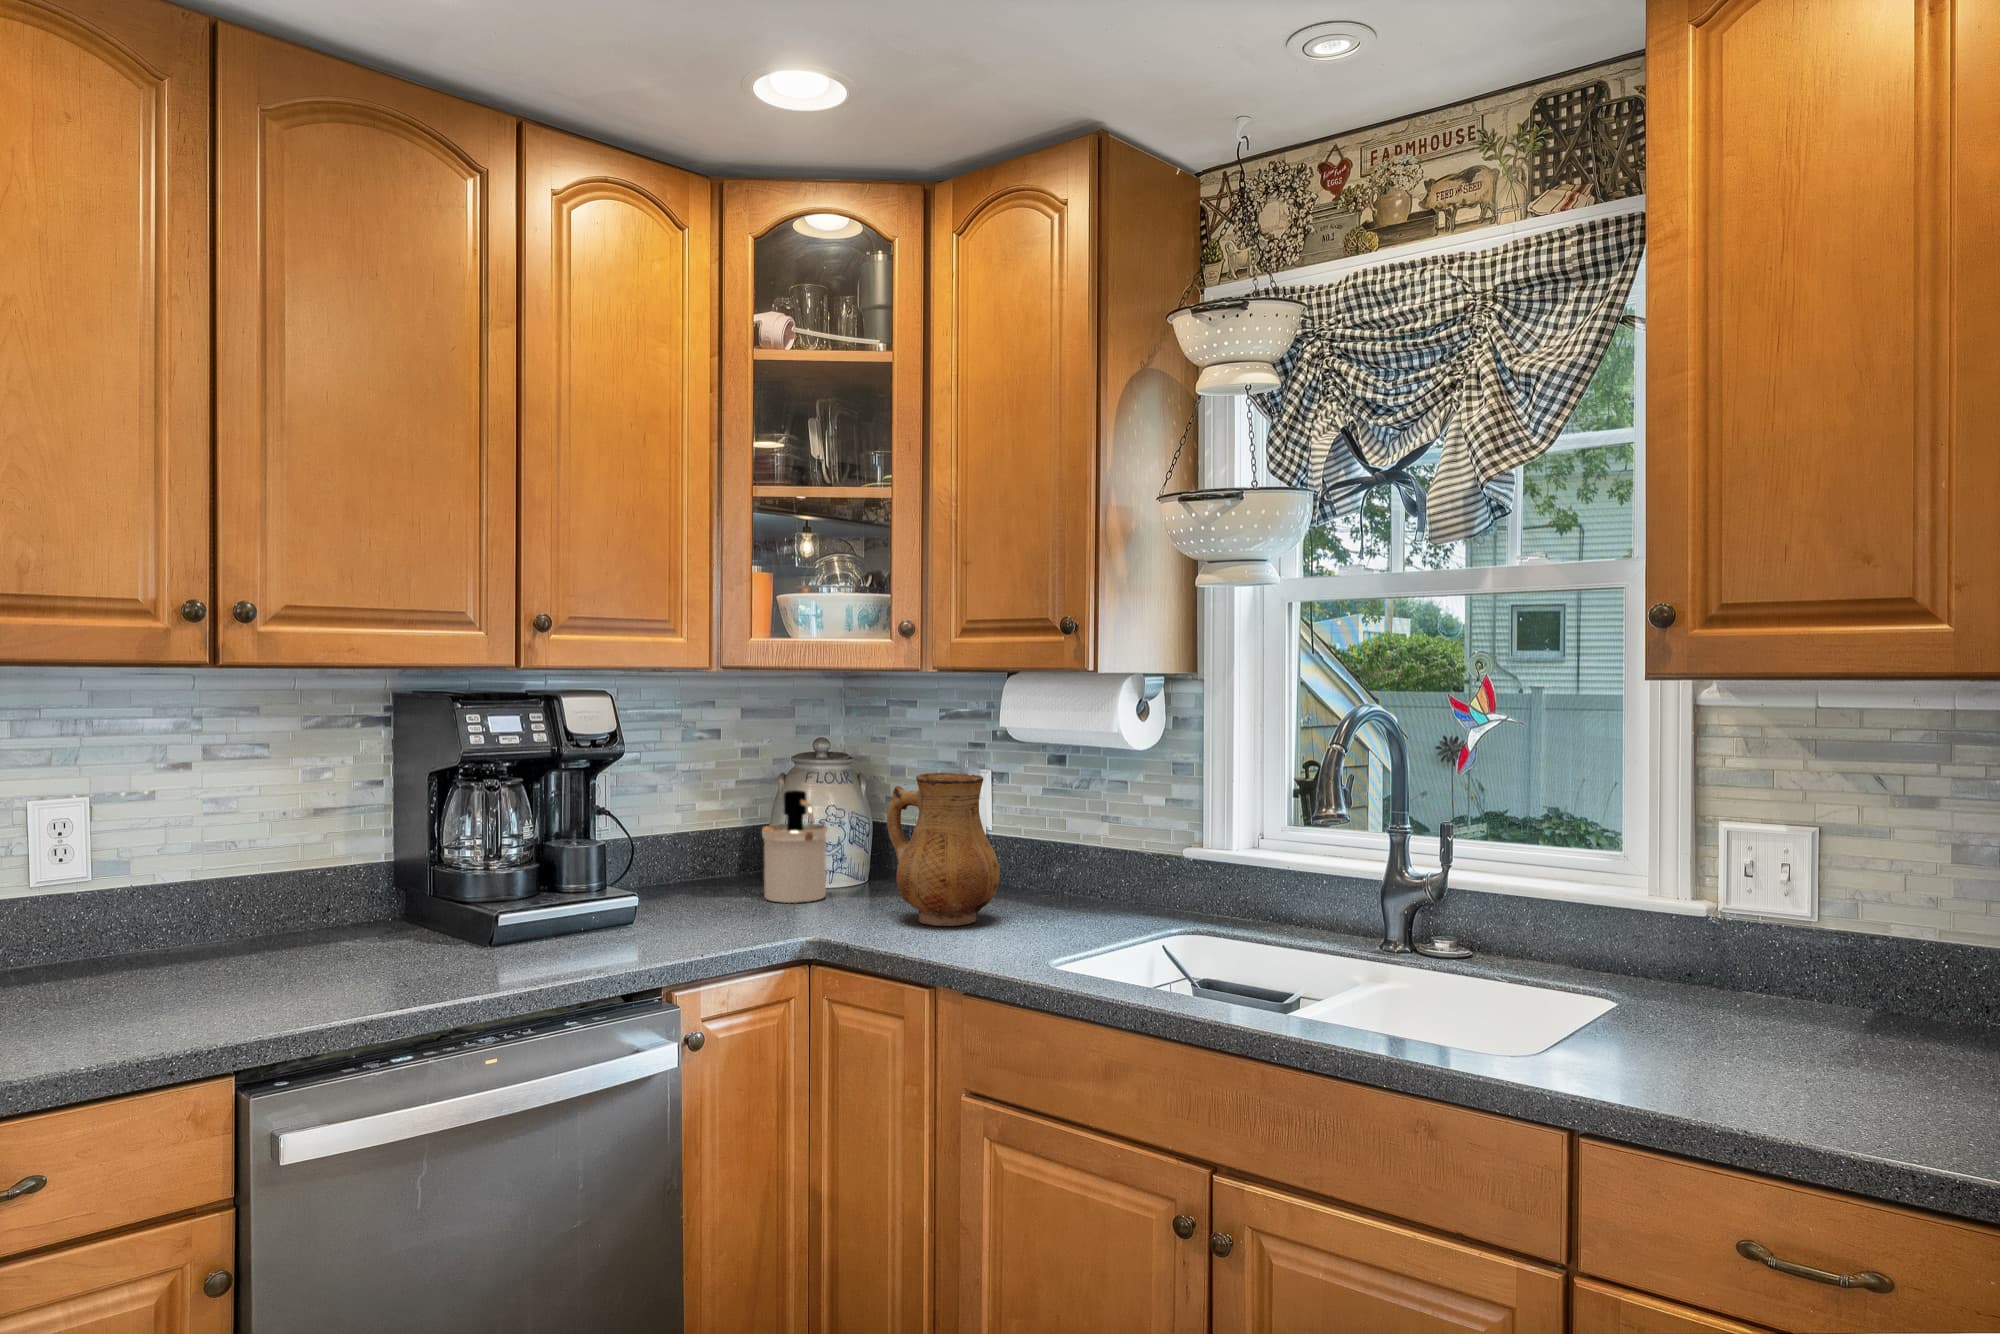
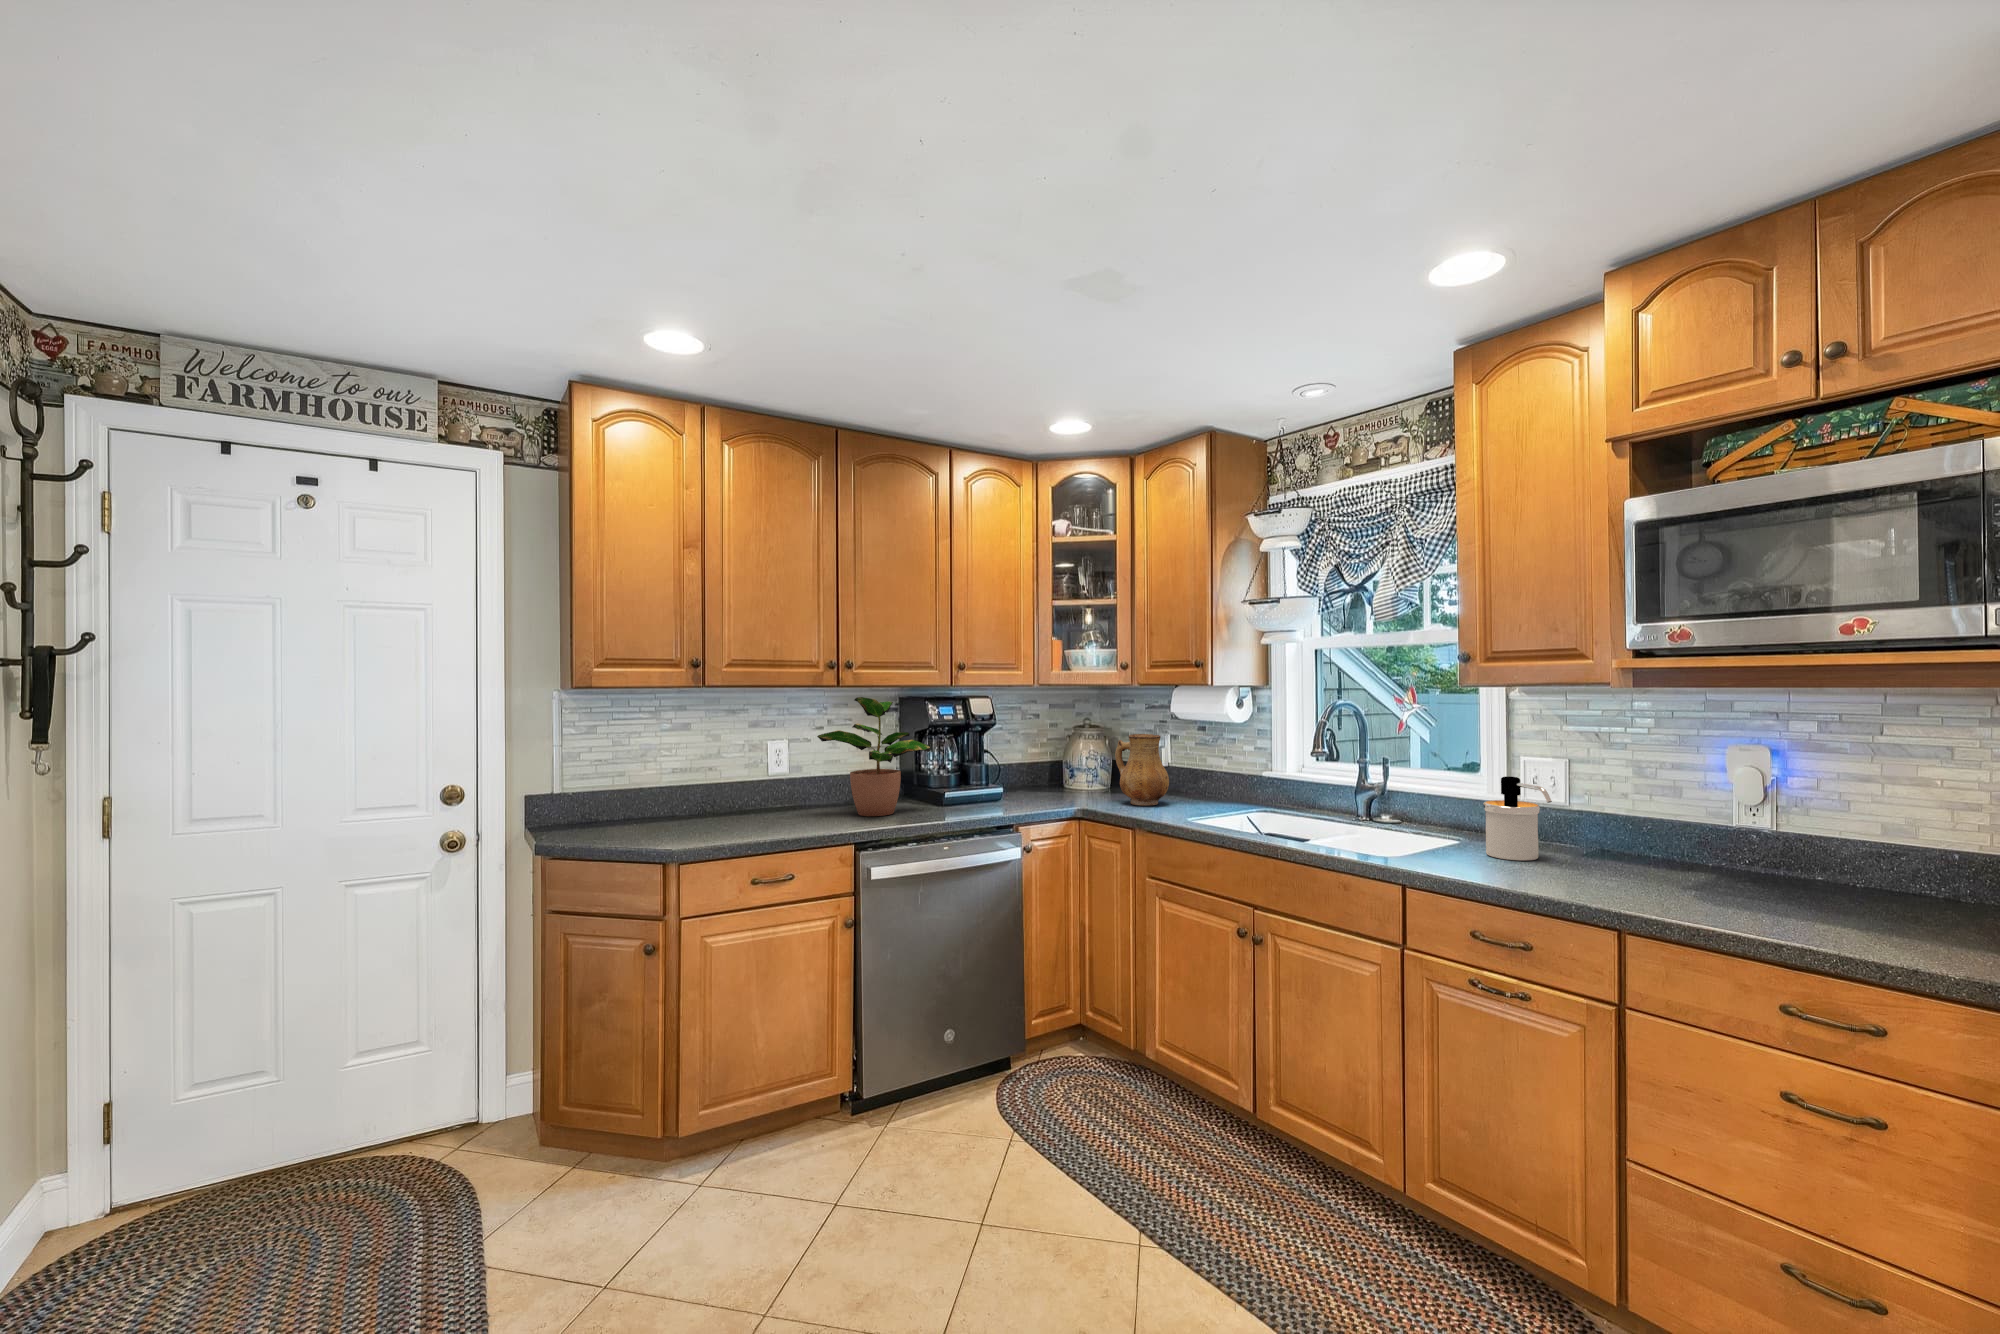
potted plant: none [148,692,462,986] -> present [817,697,931,816]
soap dispenser: present [762,790,828,903] -> present [1483,776,1552,861]

